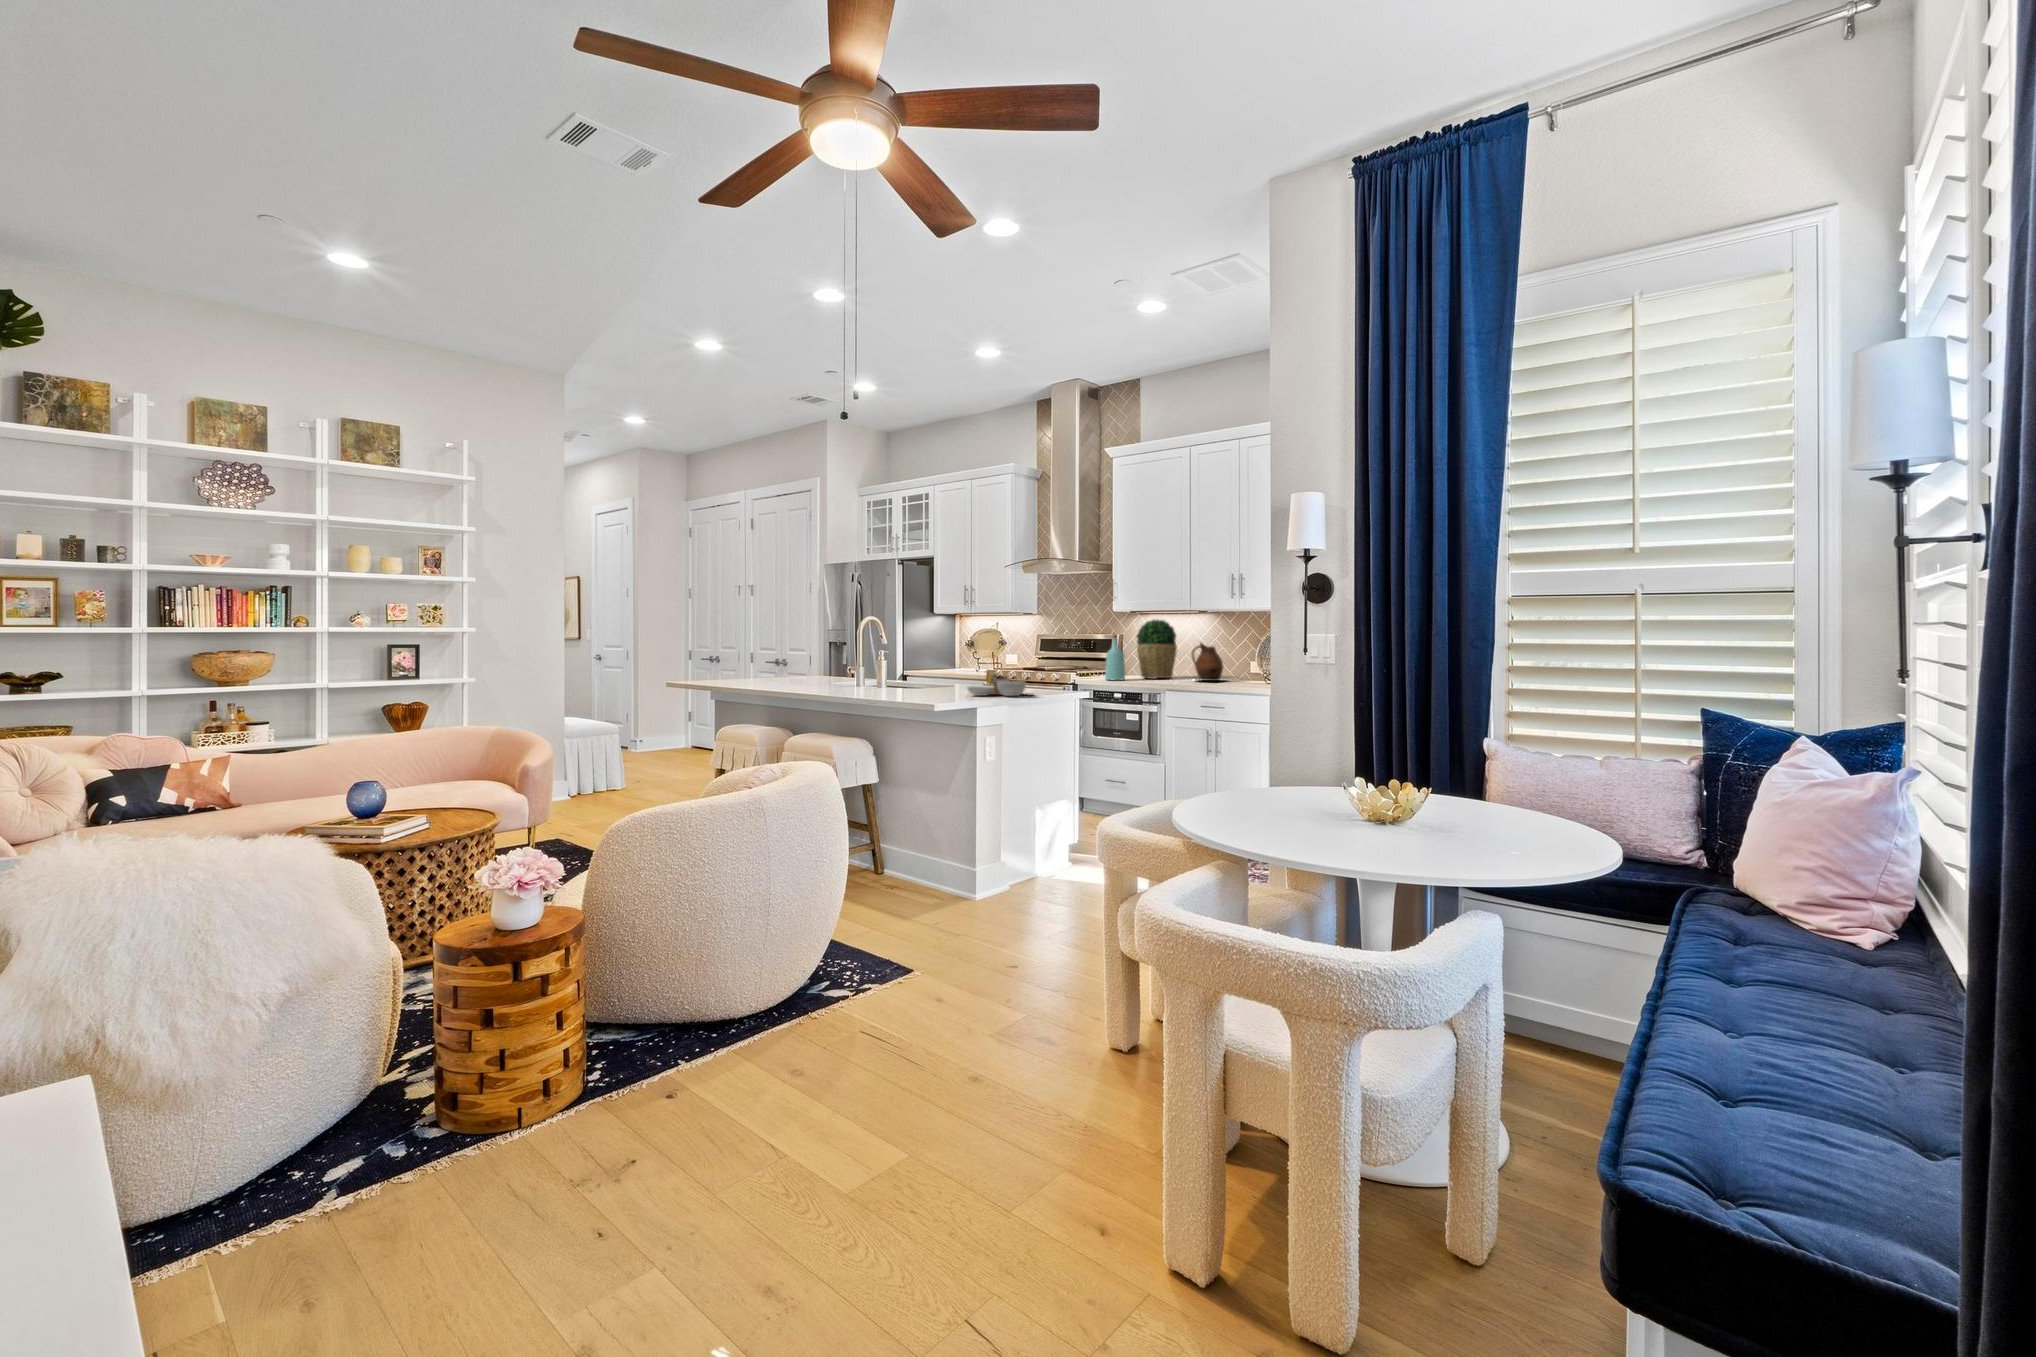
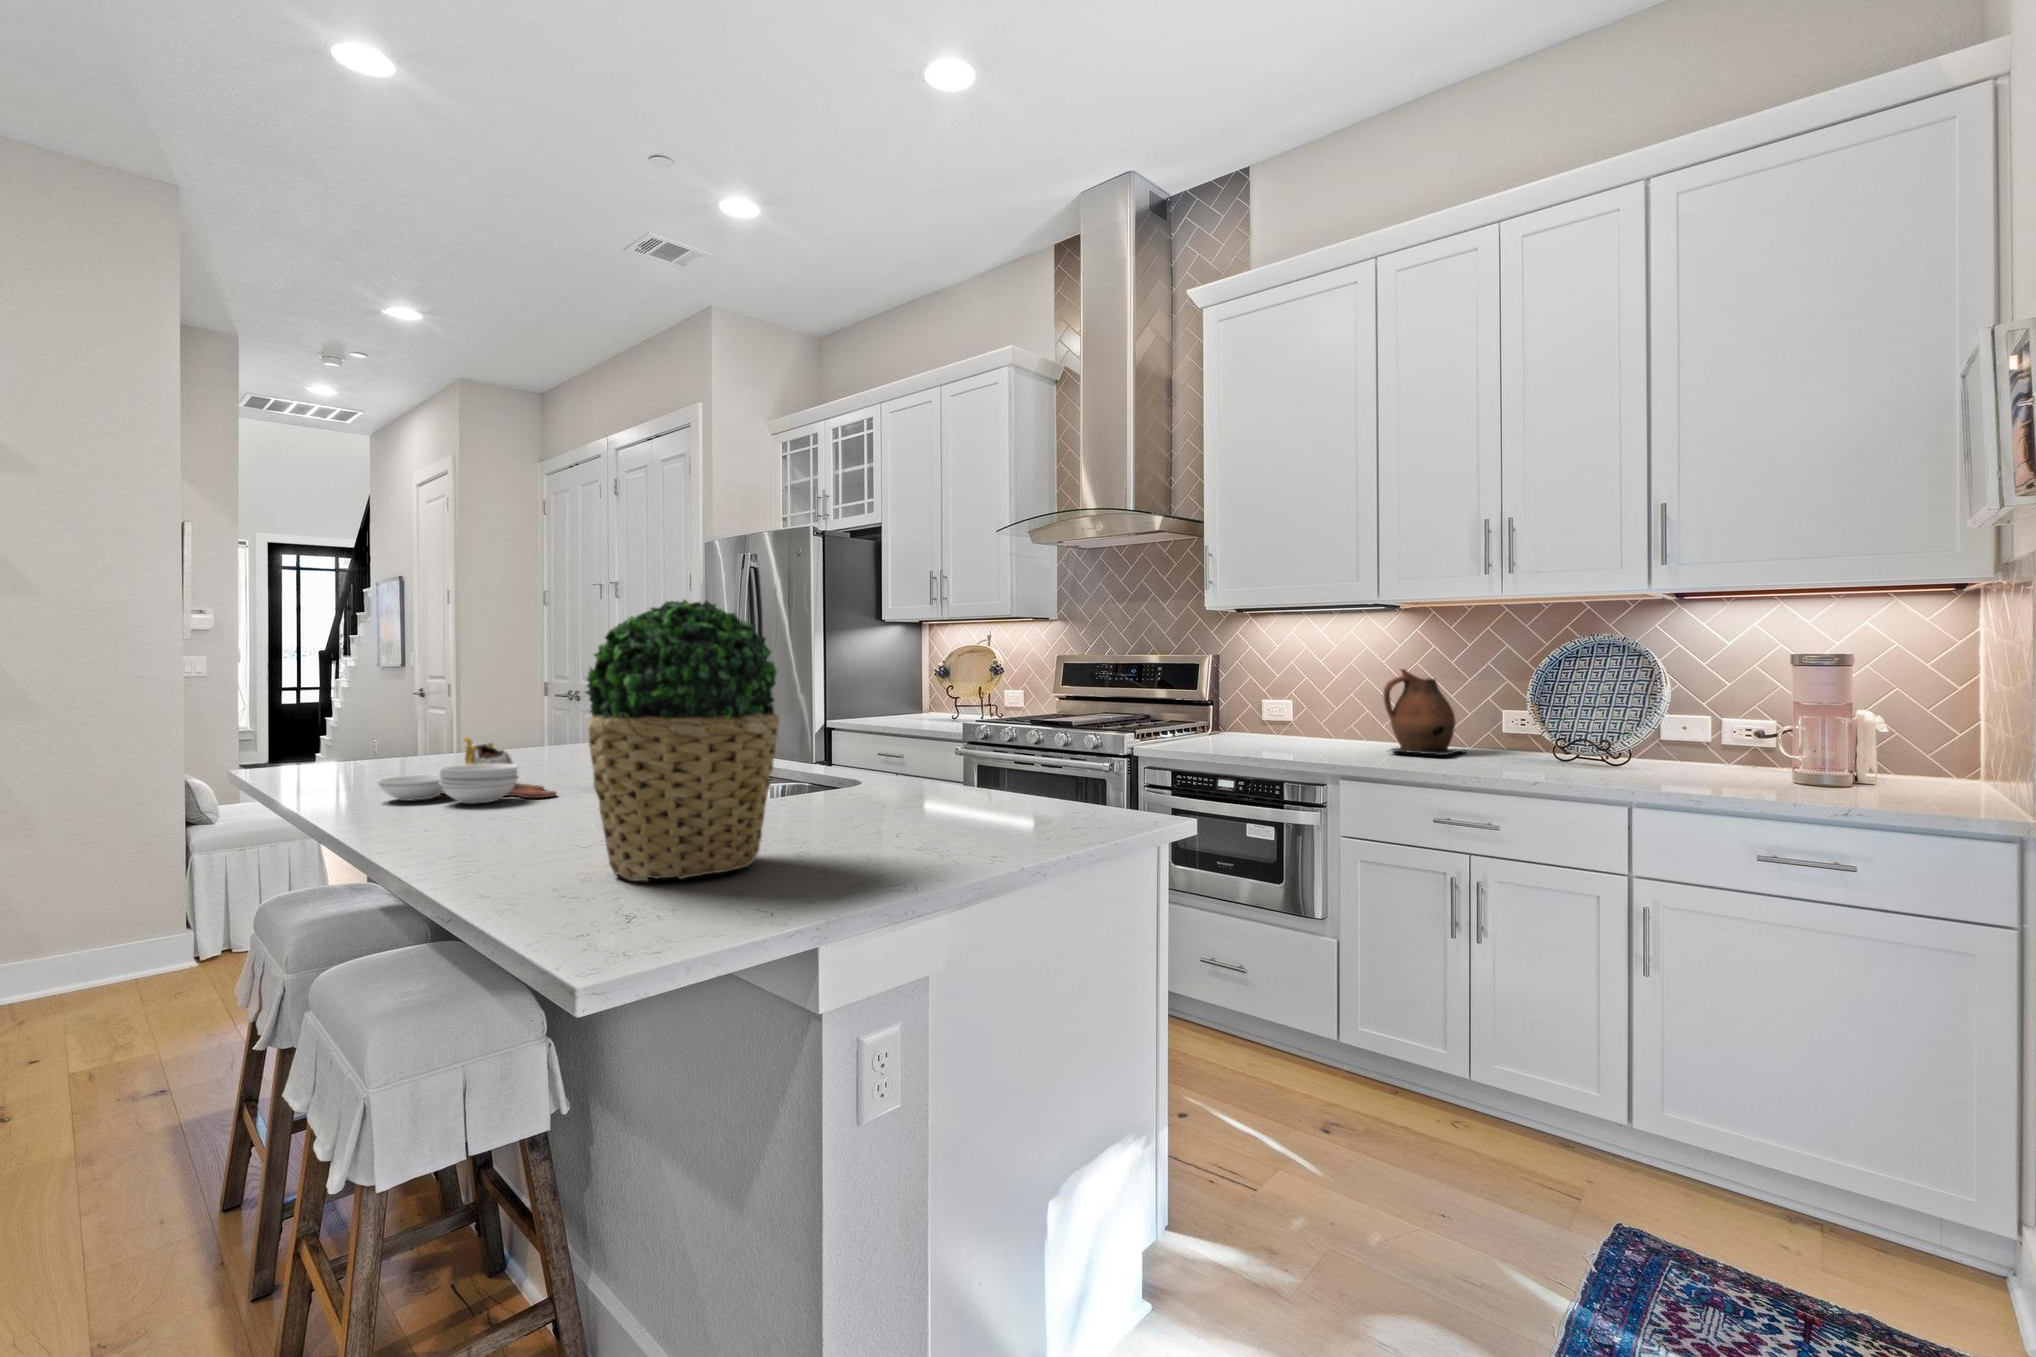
potted plant: present [1136,619,1177,679] -> present [586,600,779,881]
bottle: present [1105,635,1125,680] -> none [1194,654,1237,750]
cutting board: present [967,671,1033,696] -> present [377,737,556,803]

